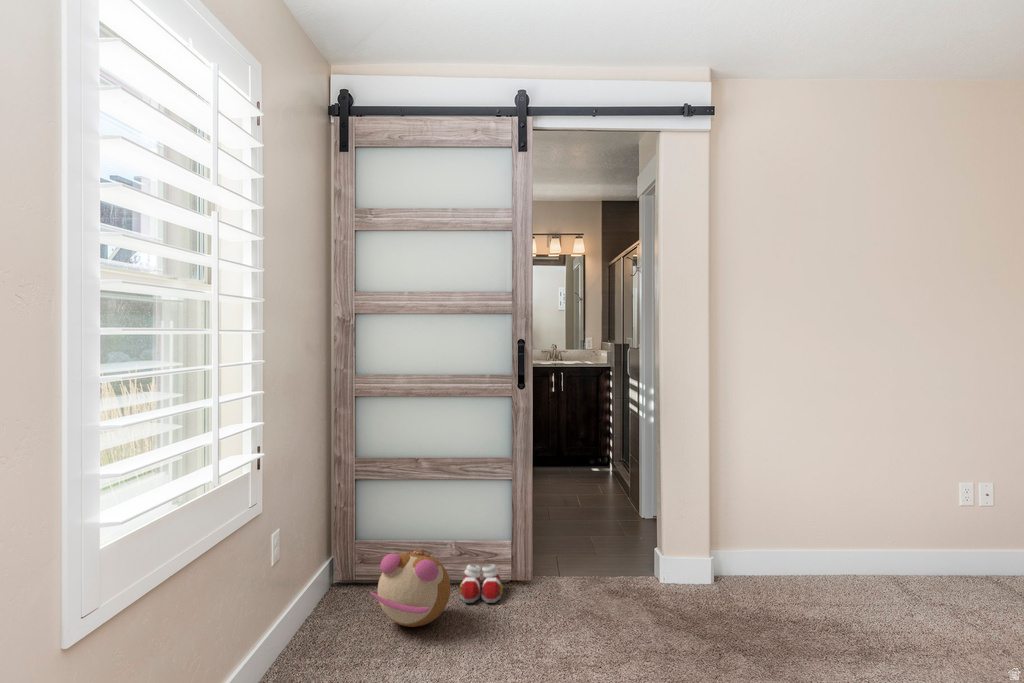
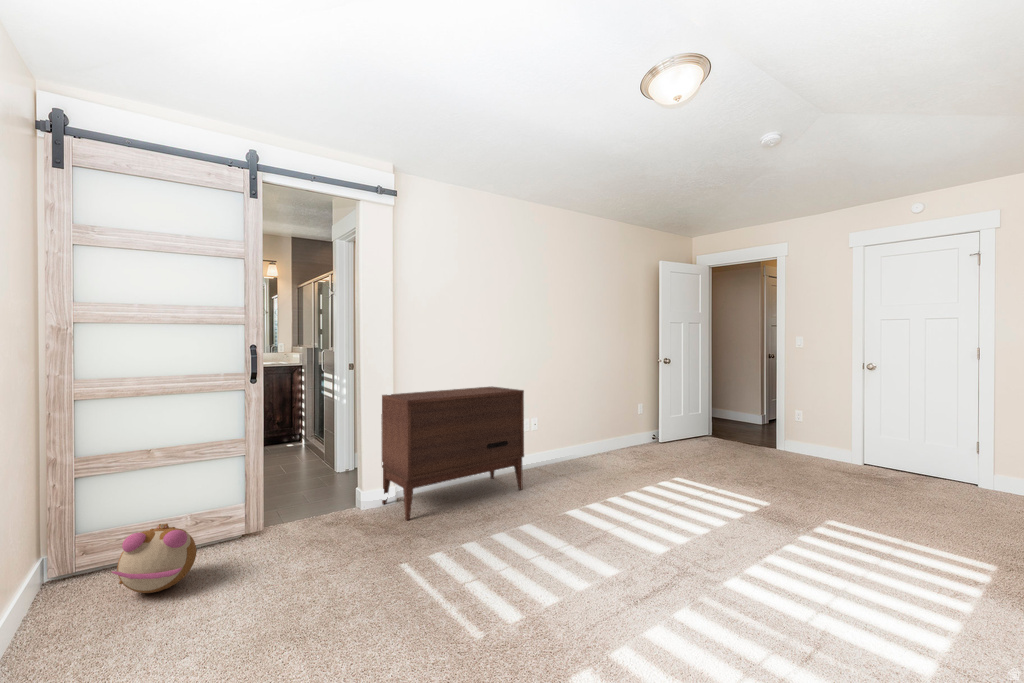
dresser: none [692,417,961,618] -> present [381,387,524,520]
slippers: present [459,564,503,603] -> none [197,525,240,561]

